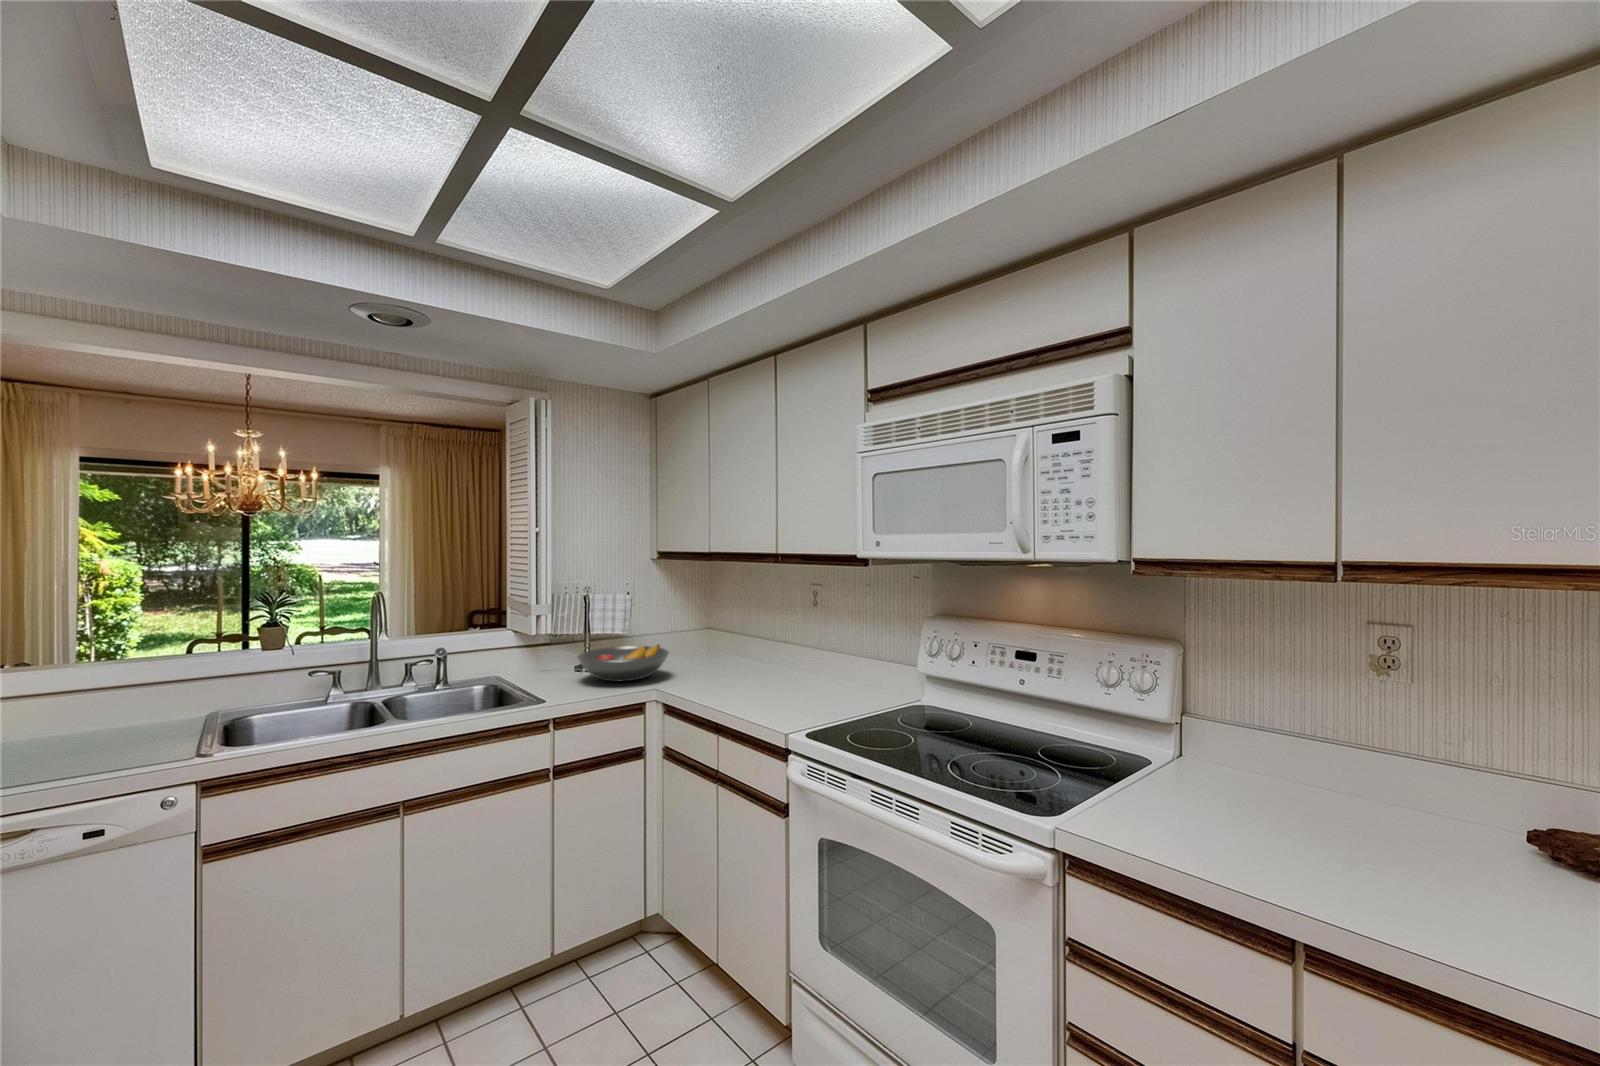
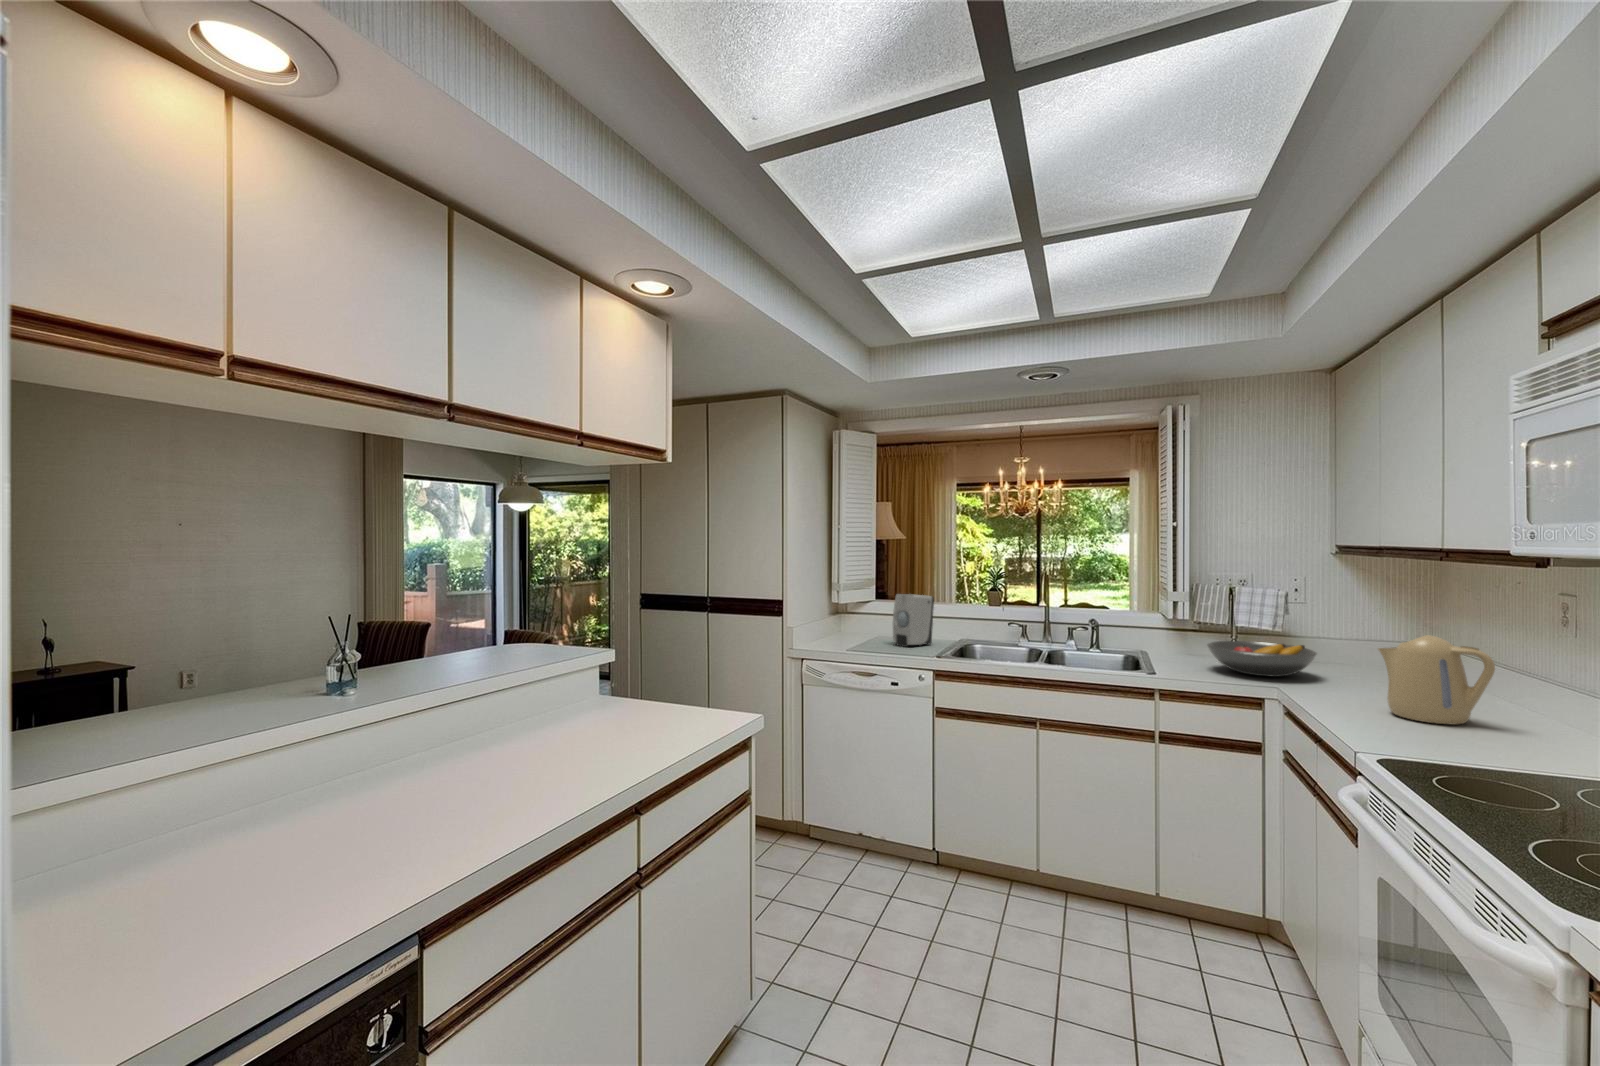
kettle: none [737,624,807,695] -> present [1378,635,1495,725]
soap dispenser: none [68,649,171,754] -> present [893,594,934,647]

